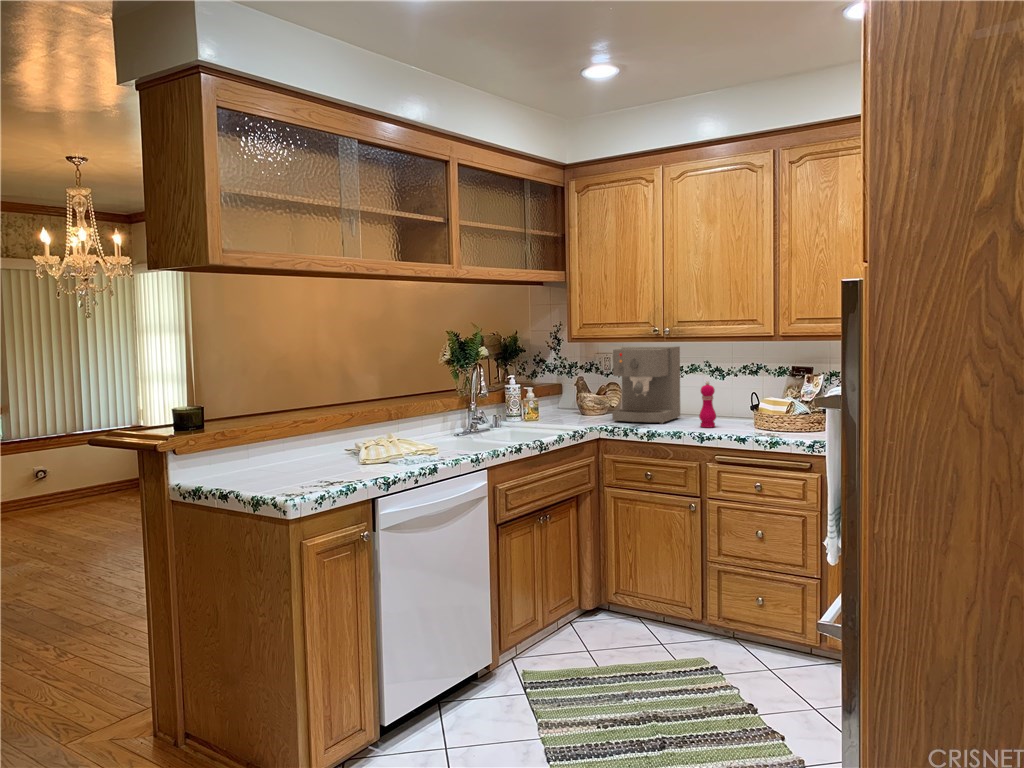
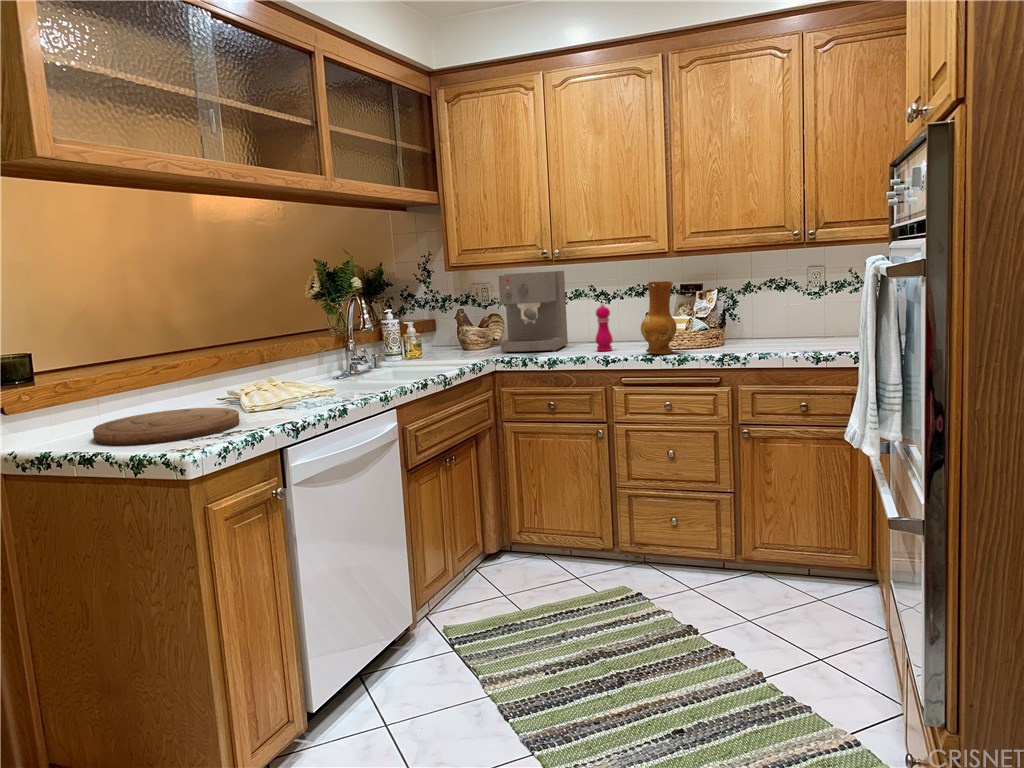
ceramic jug: none [737,365,772,436] -> present [641,281,677,354]
cutting board: none [235,458,347,487] -> present [93,408,239,445]

